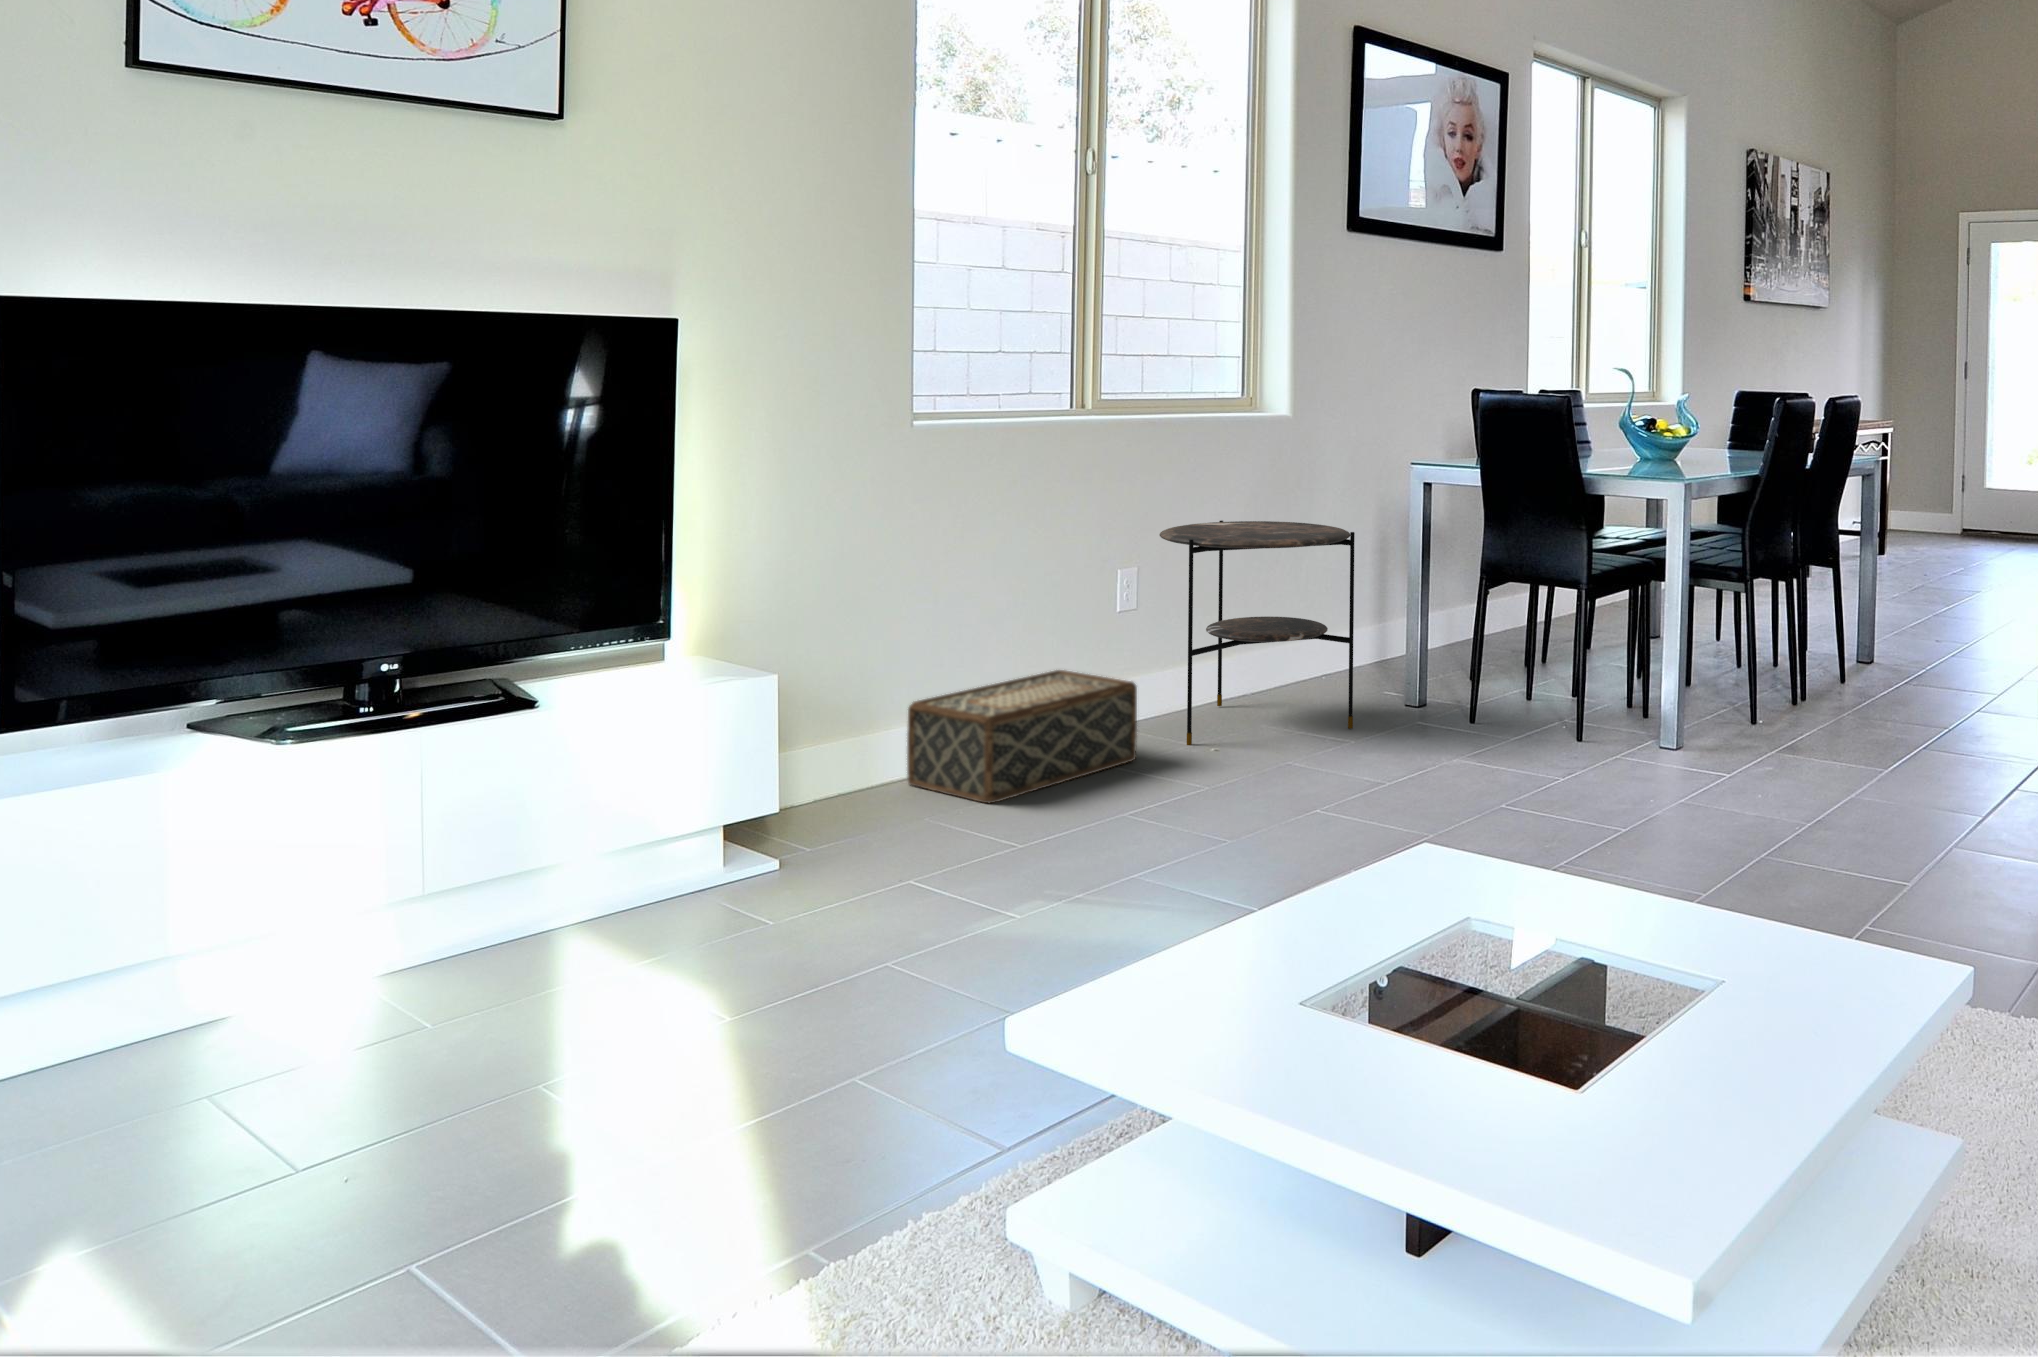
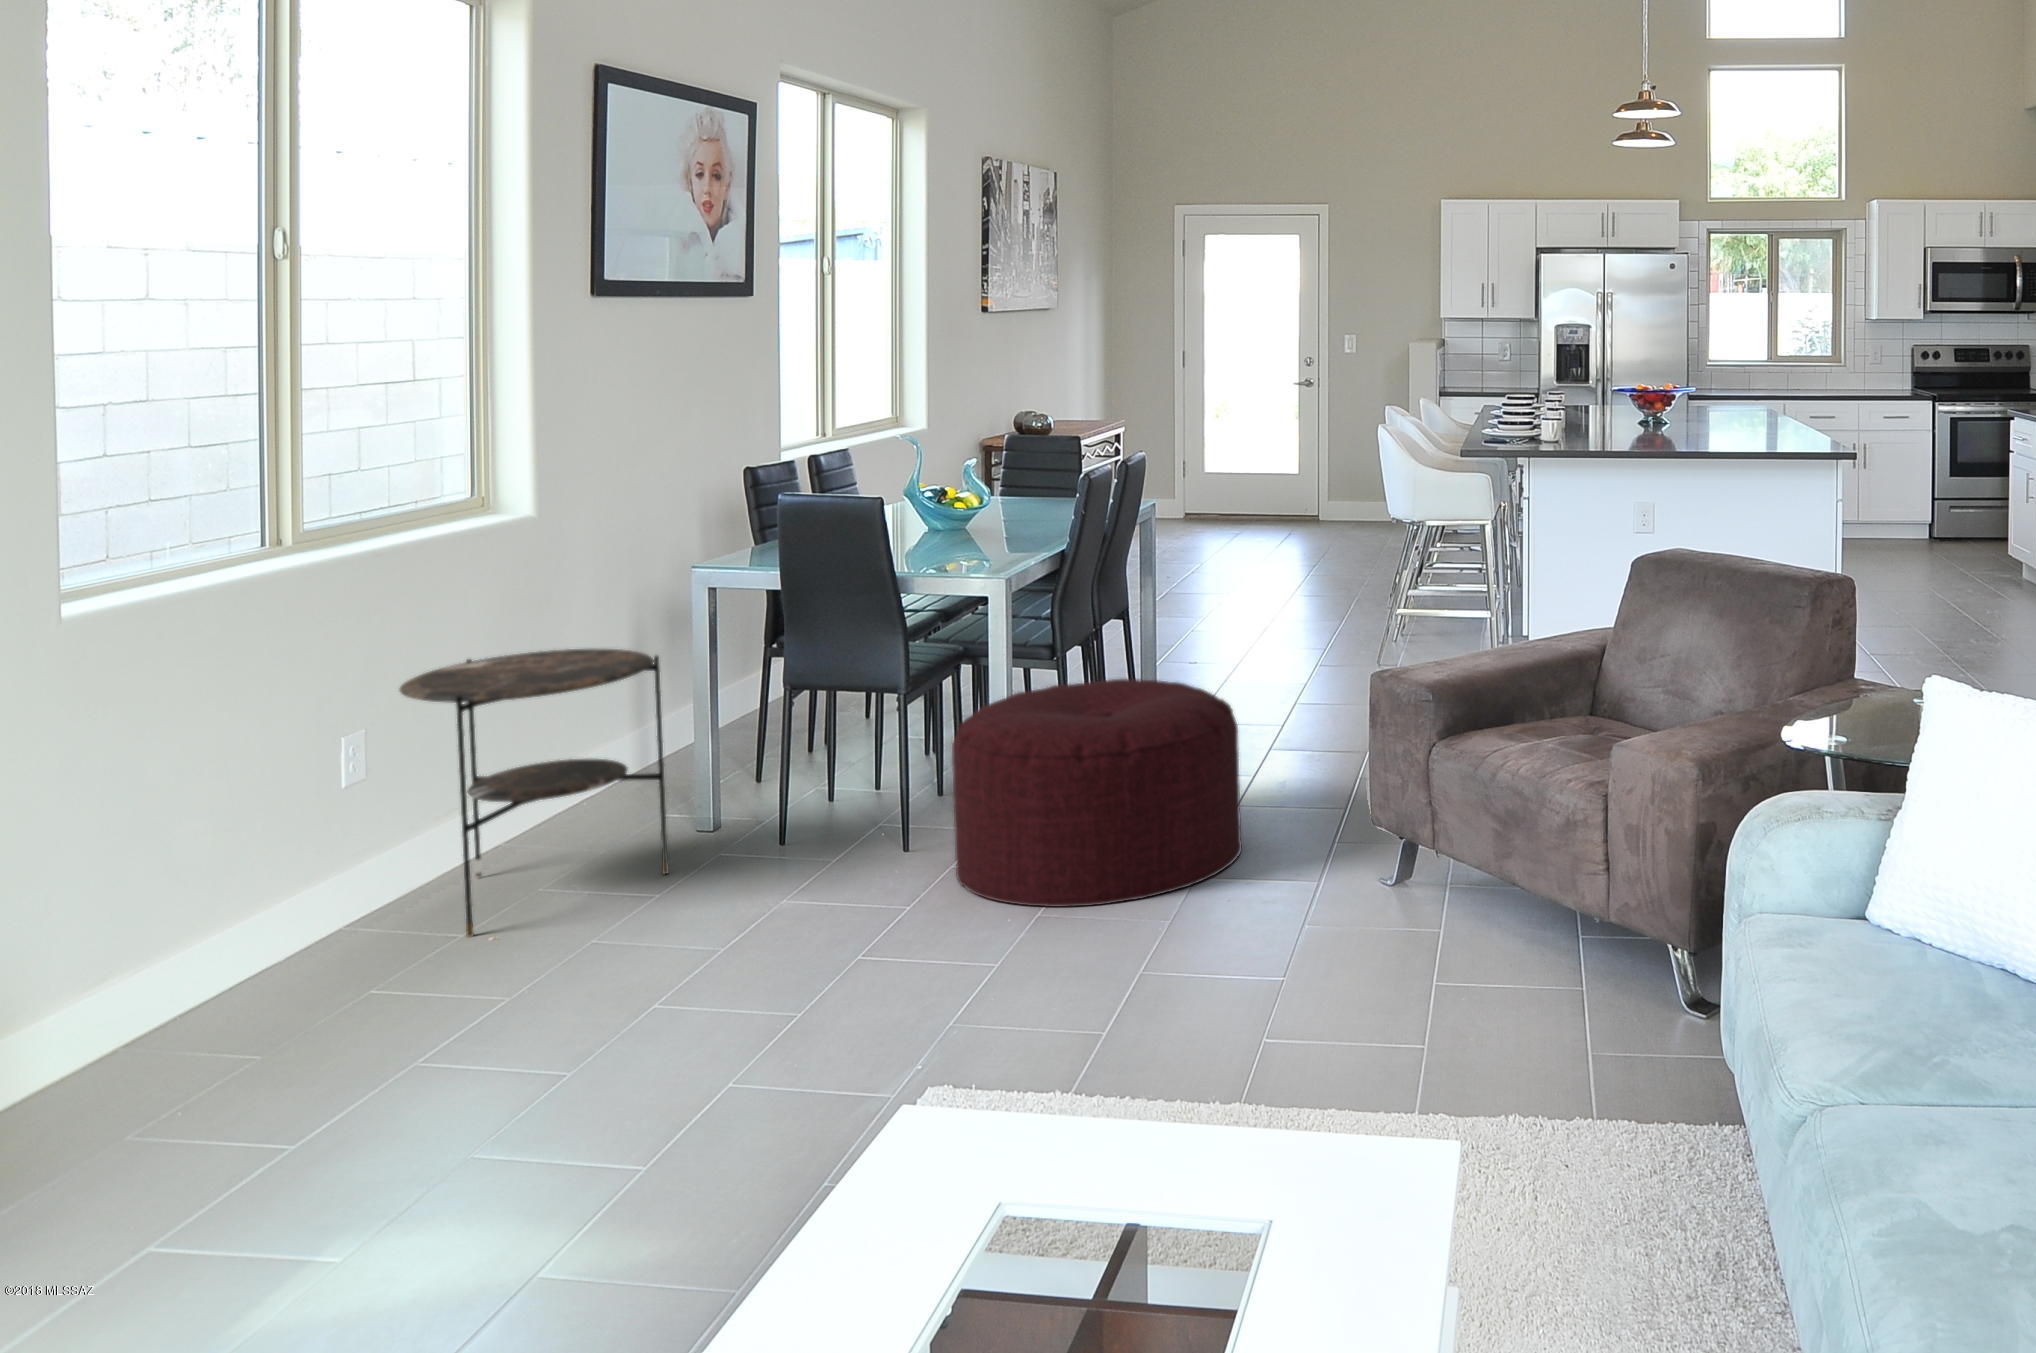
ottoman: none [1581,606,1874,825] -> present [952,679,1242,907]
woven basket: present [907,670,1137,804] -> none [84,880,412,1078]

